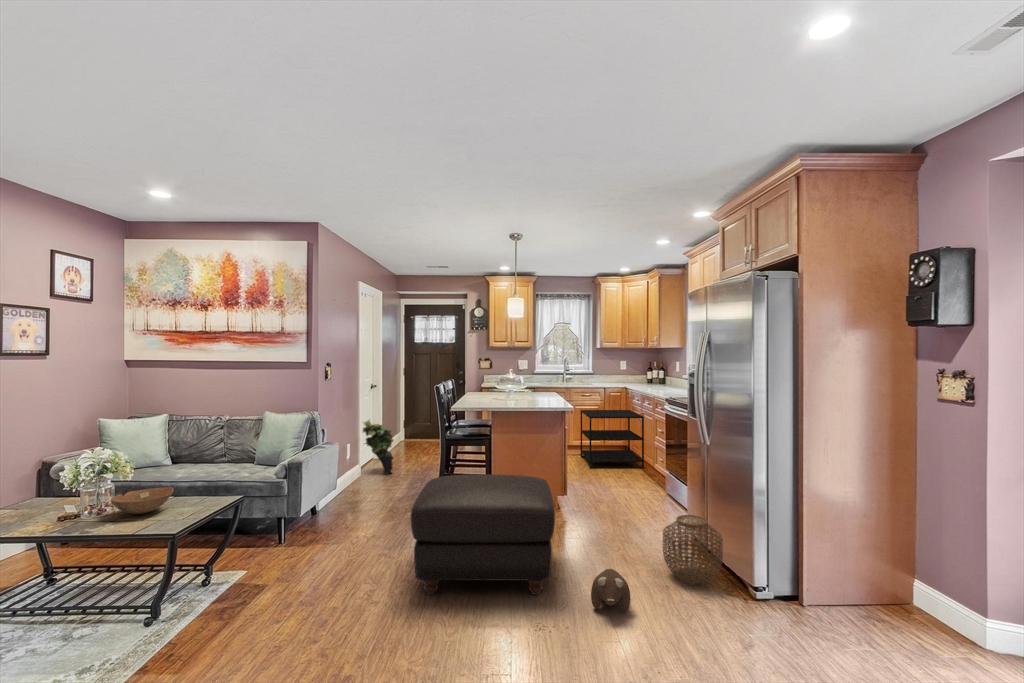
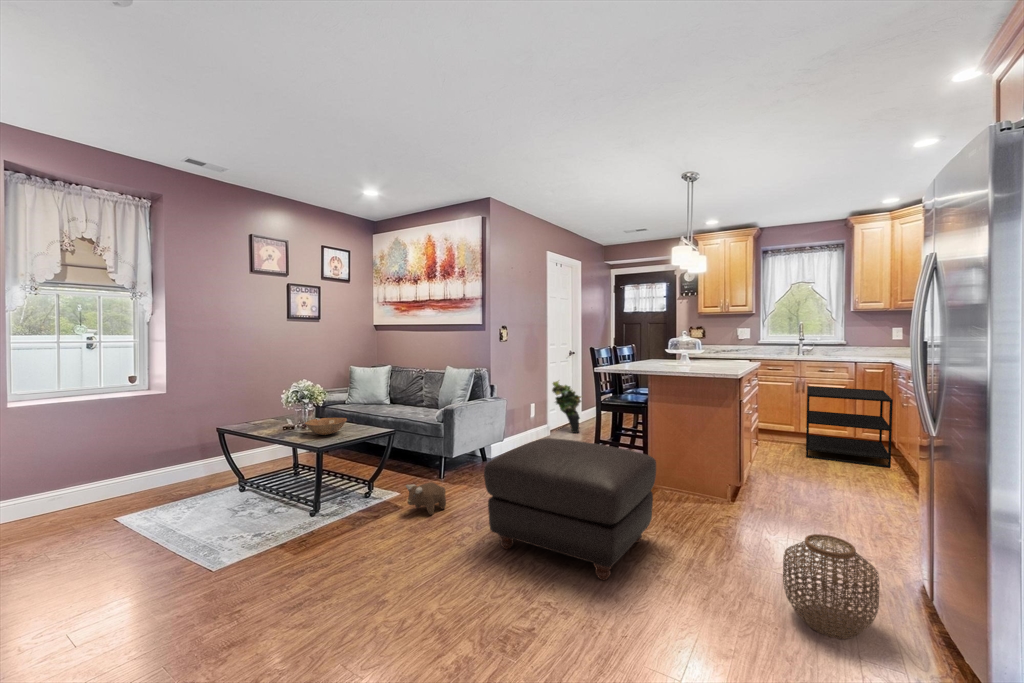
plush toy: present [591,569,630,611] -> present [406,482,446,515]

